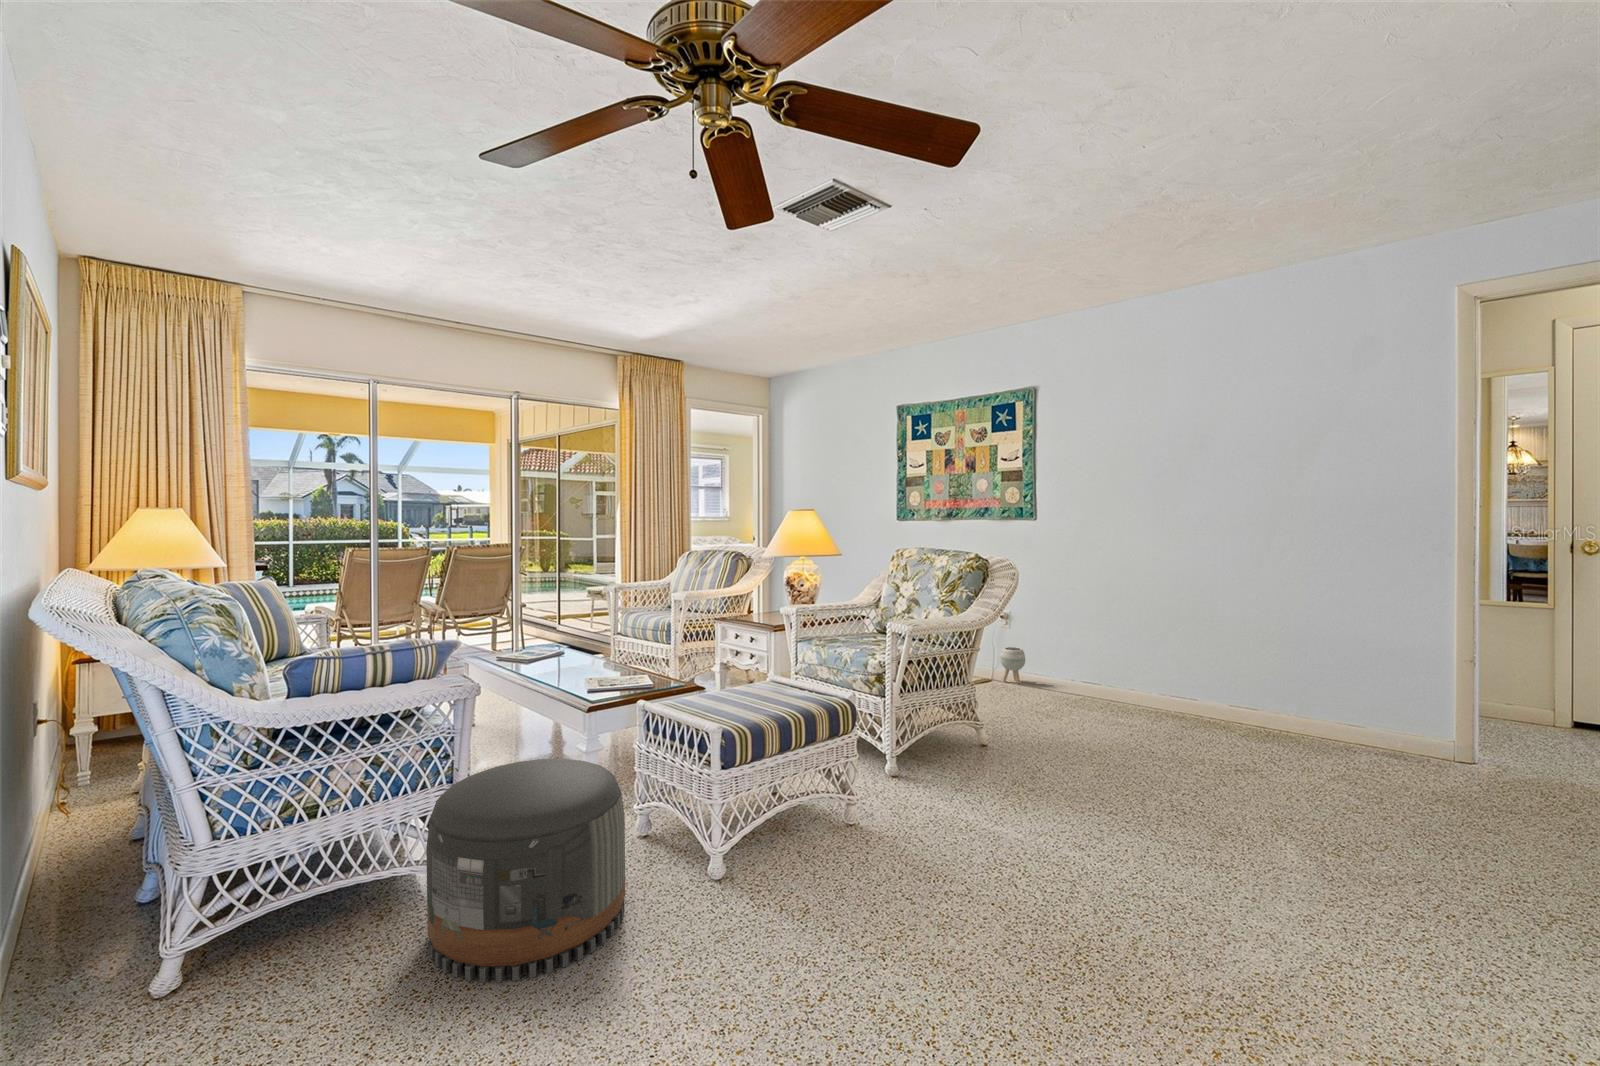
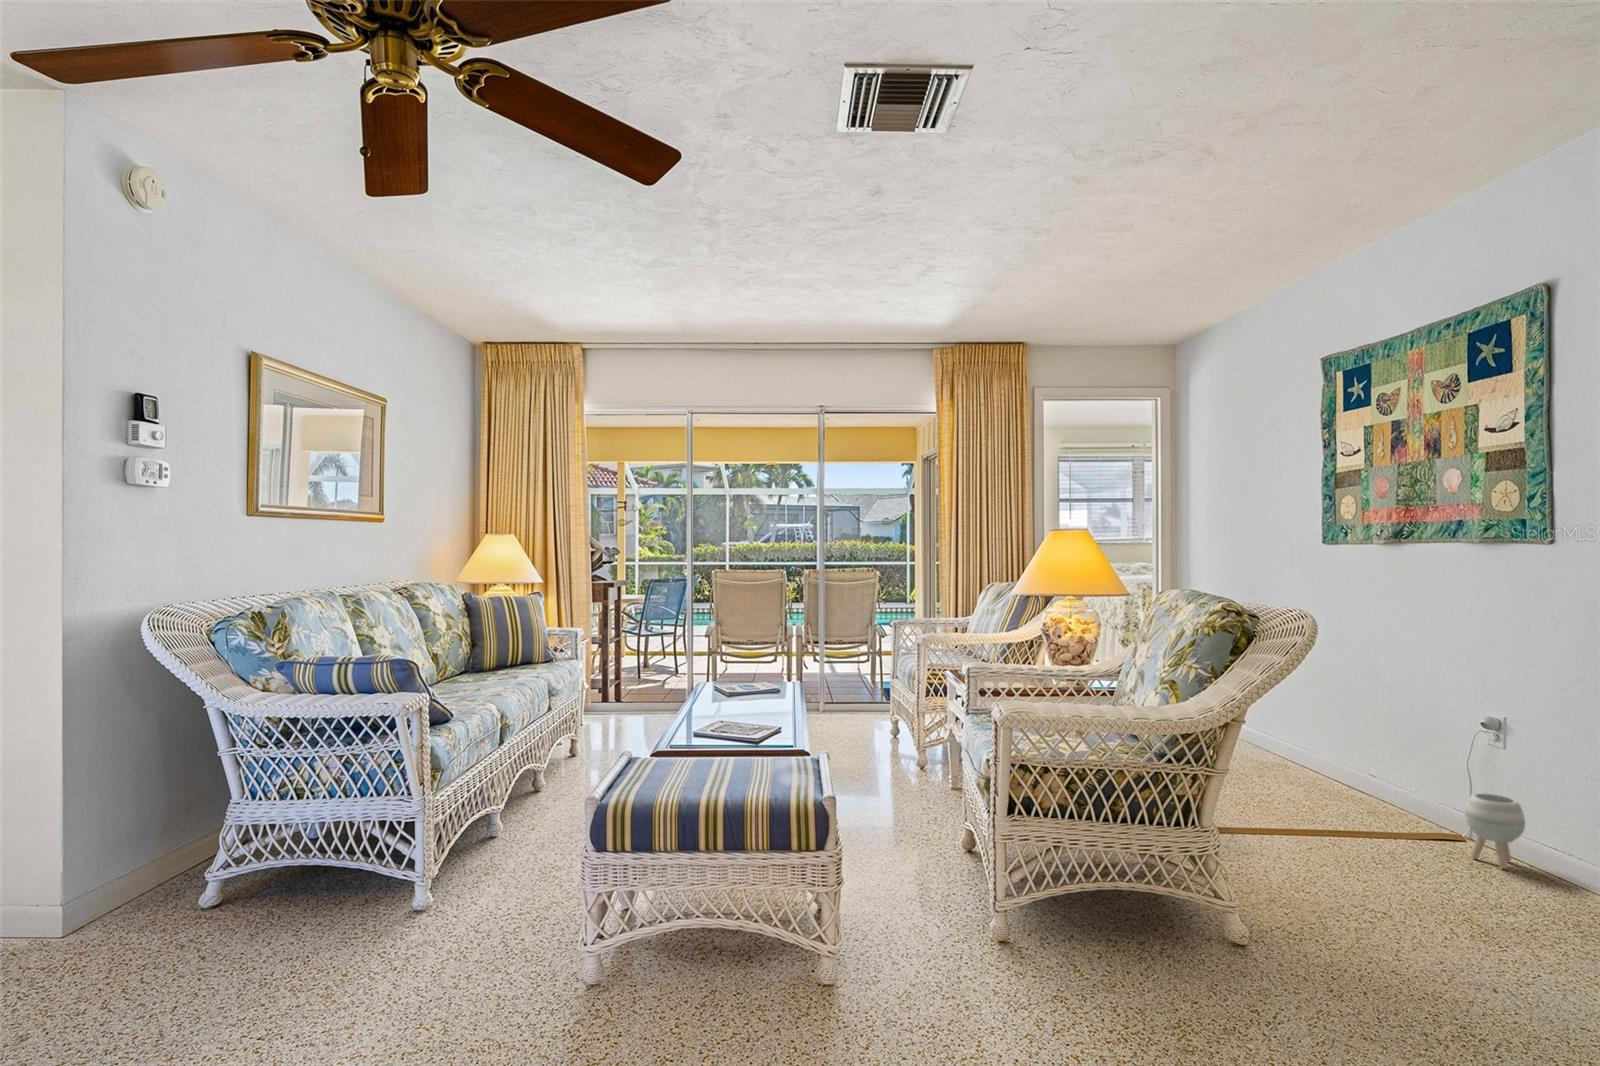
pouf: present [426,759,625,982] -> none [297,789,501,1001]

